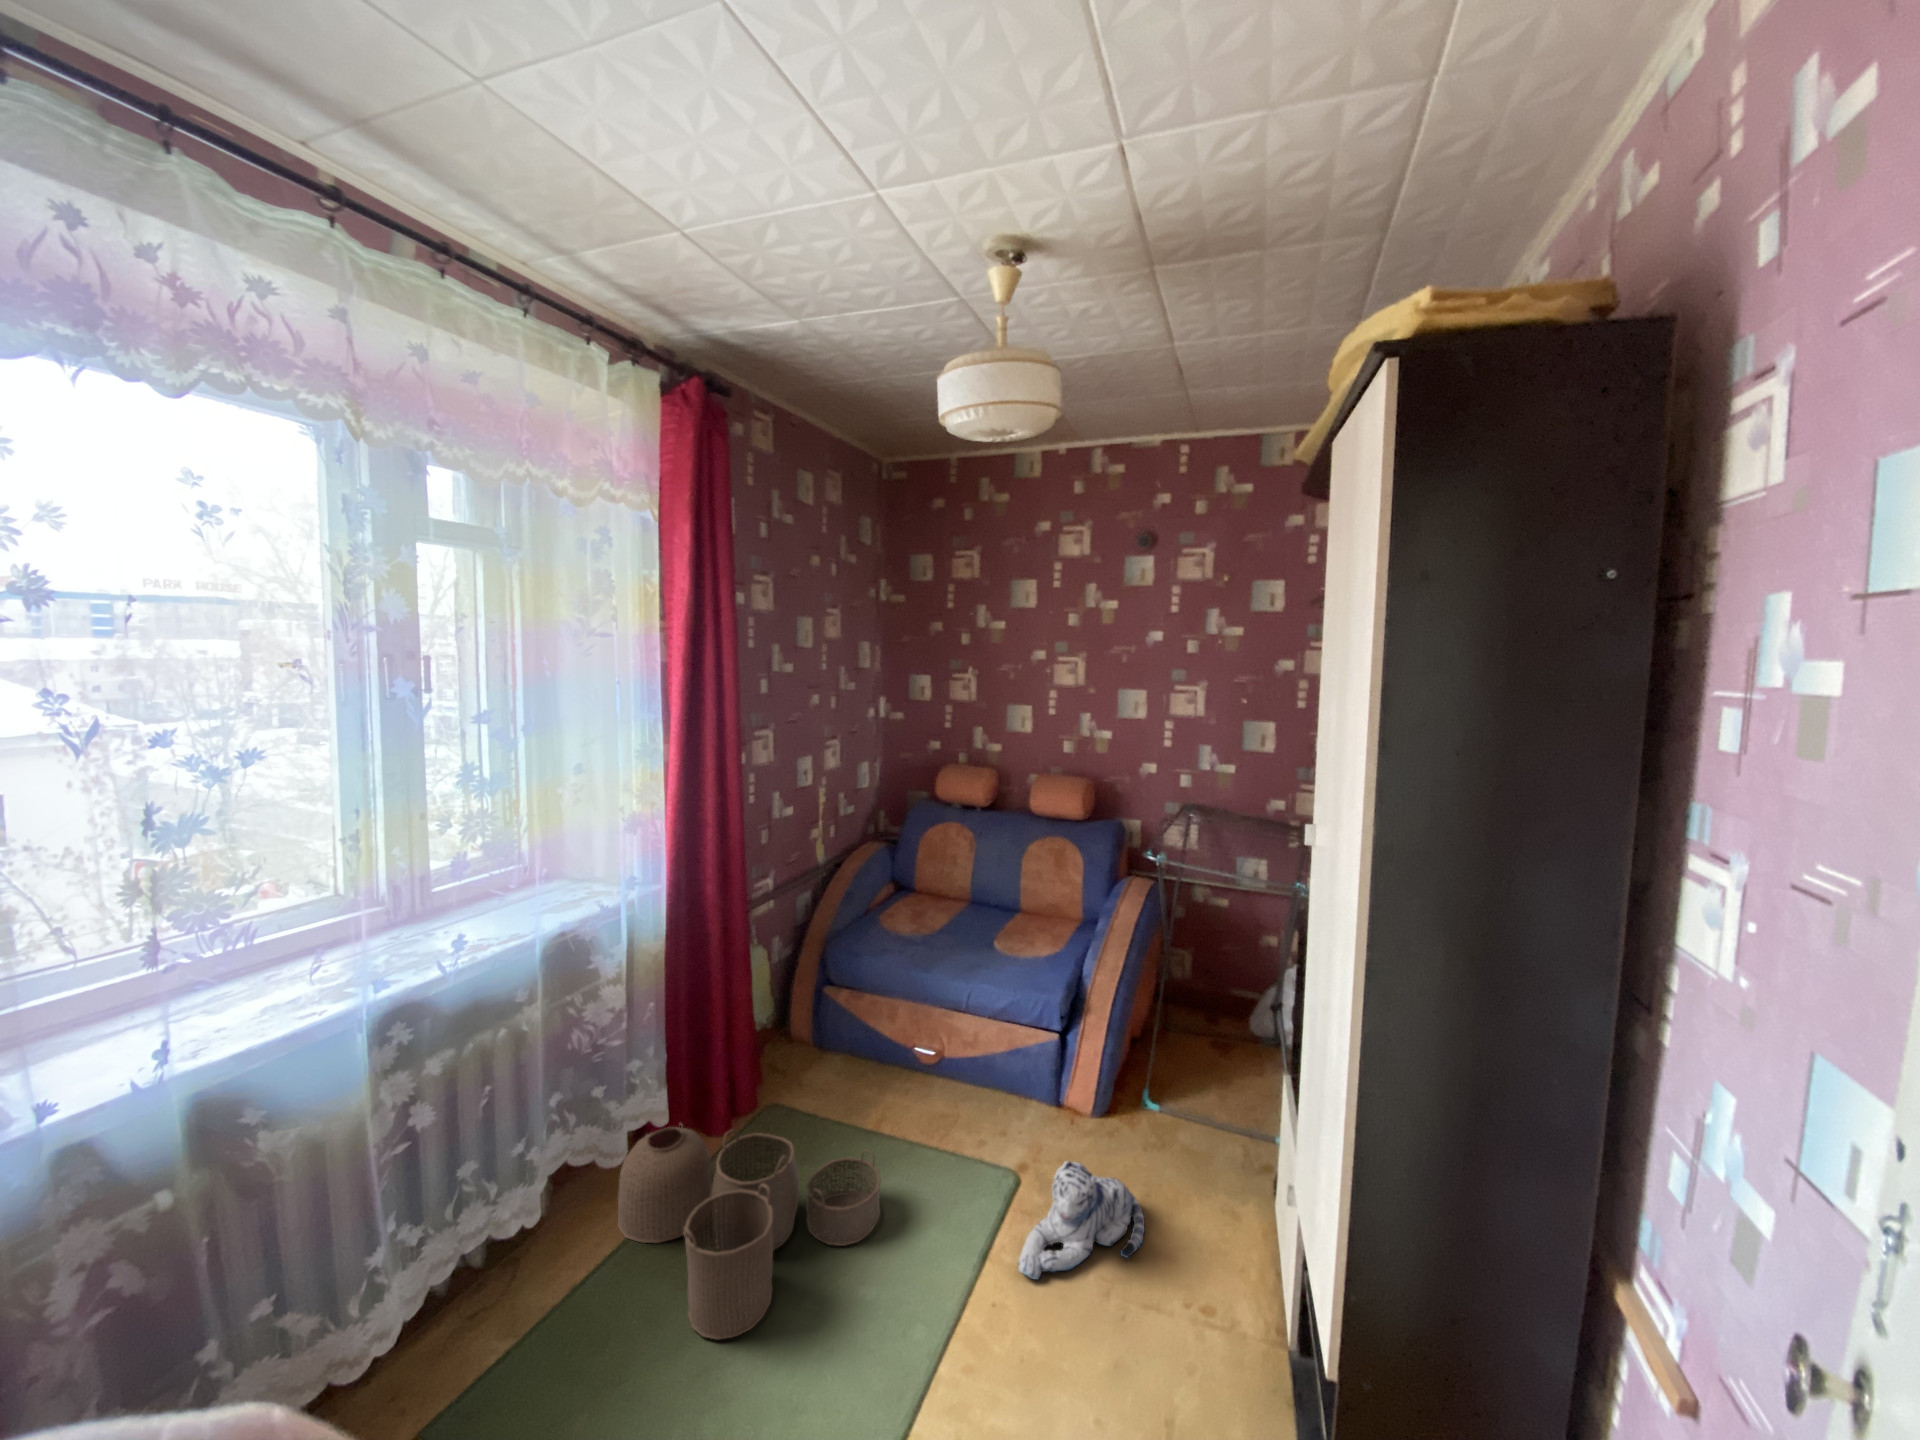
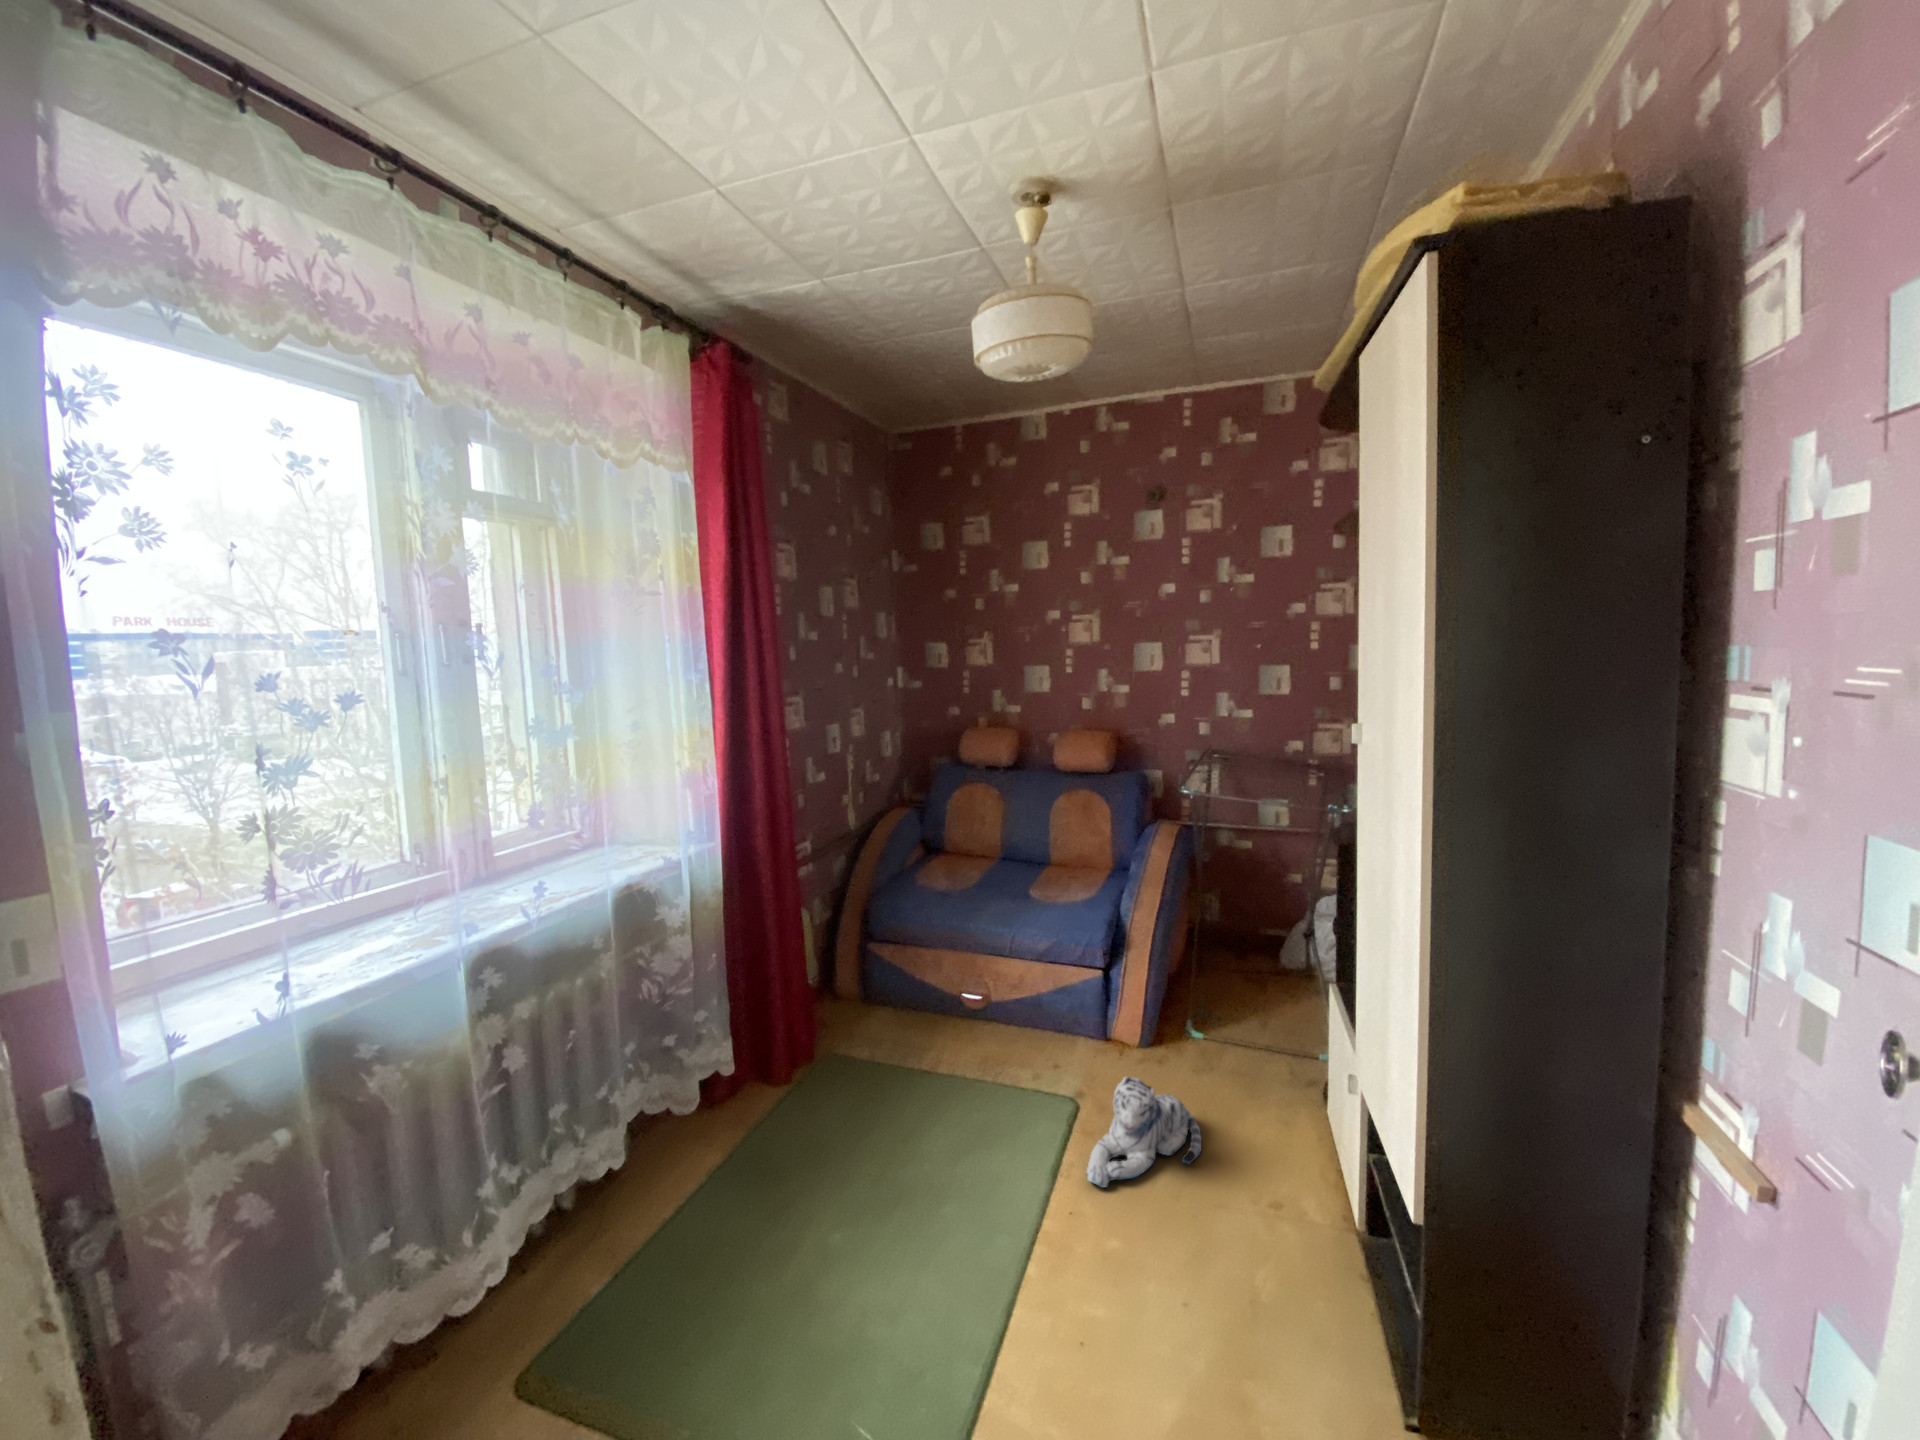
woven basket: present [618,1124,881,1339] -> none [695,1065,948,1256]

